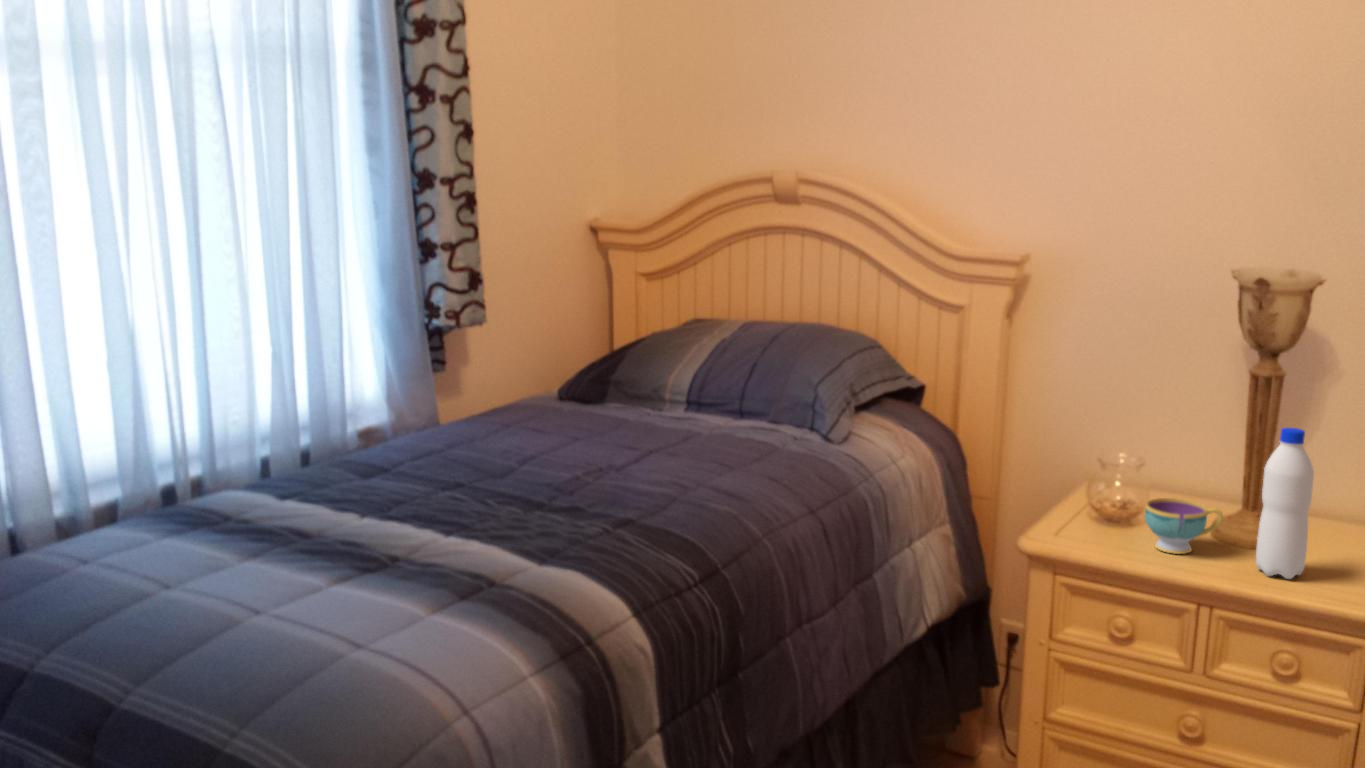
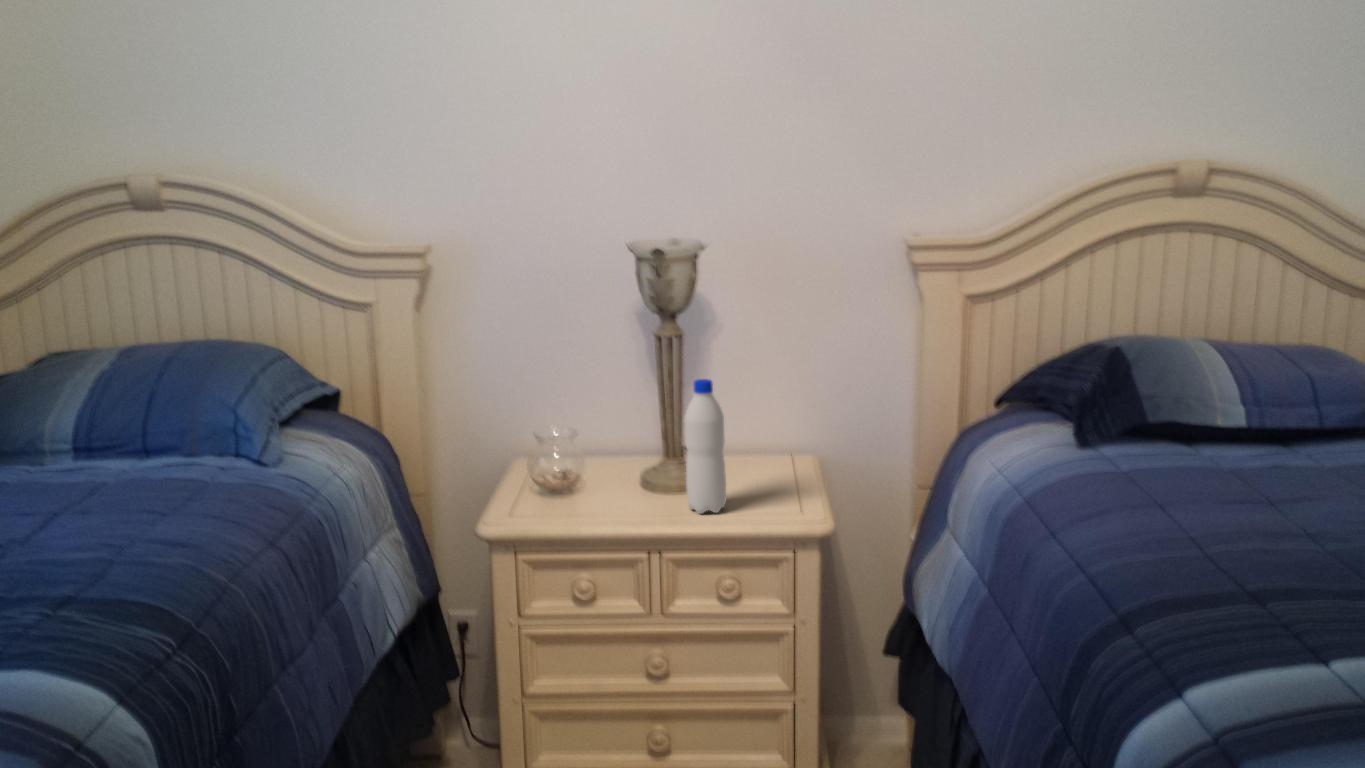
teacup: present [1145,498,1223,554] -> none [587,459,654,511]

